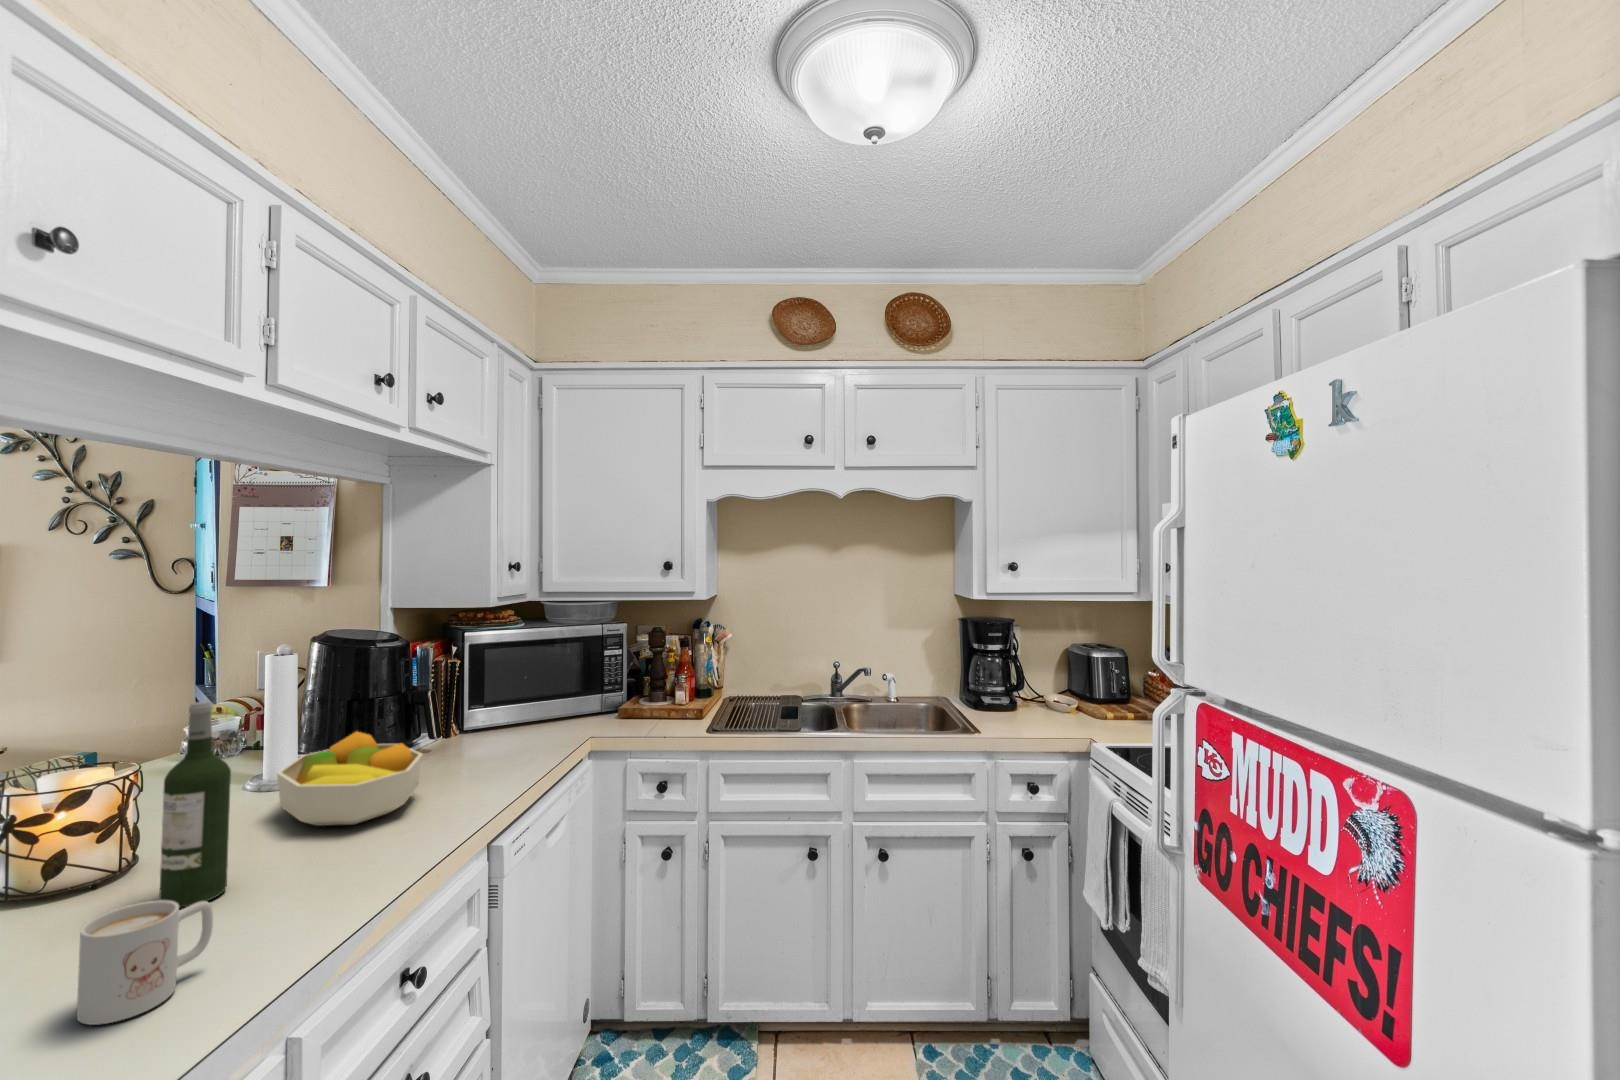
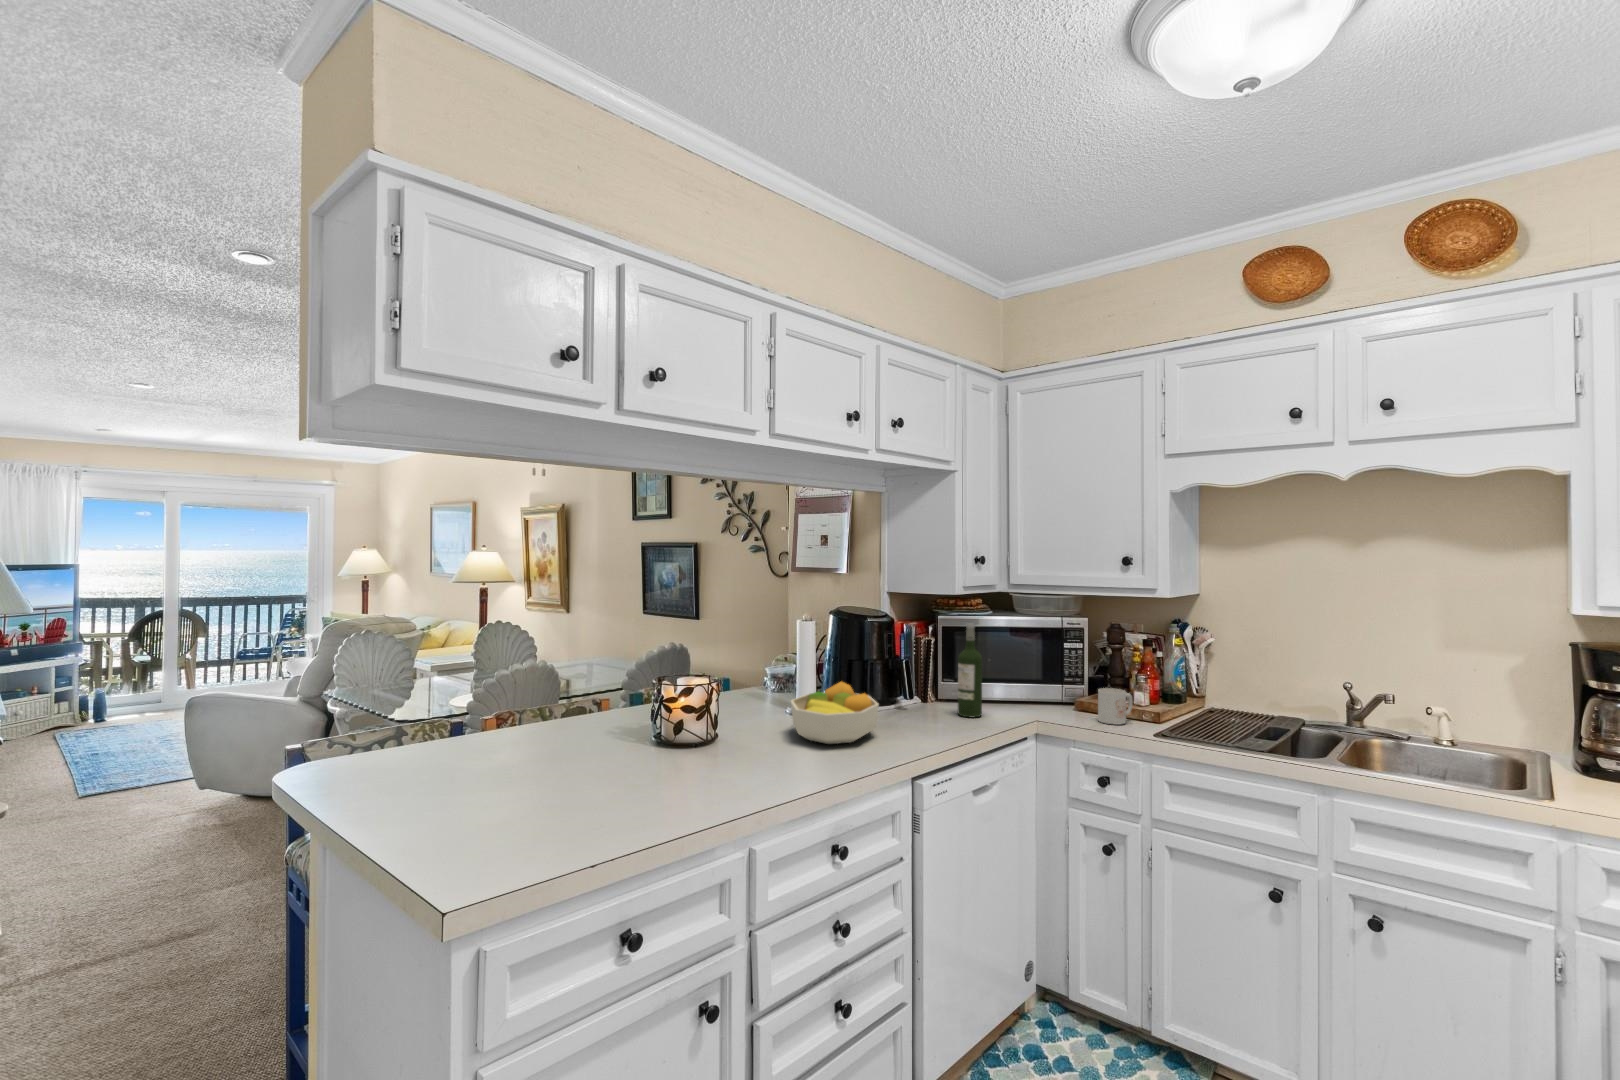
wine bottle: present [159,702,231,908] -> present [958,623,982,717]
mug: present [77,900,213,1025] -> present [1098,688,1132,724]

